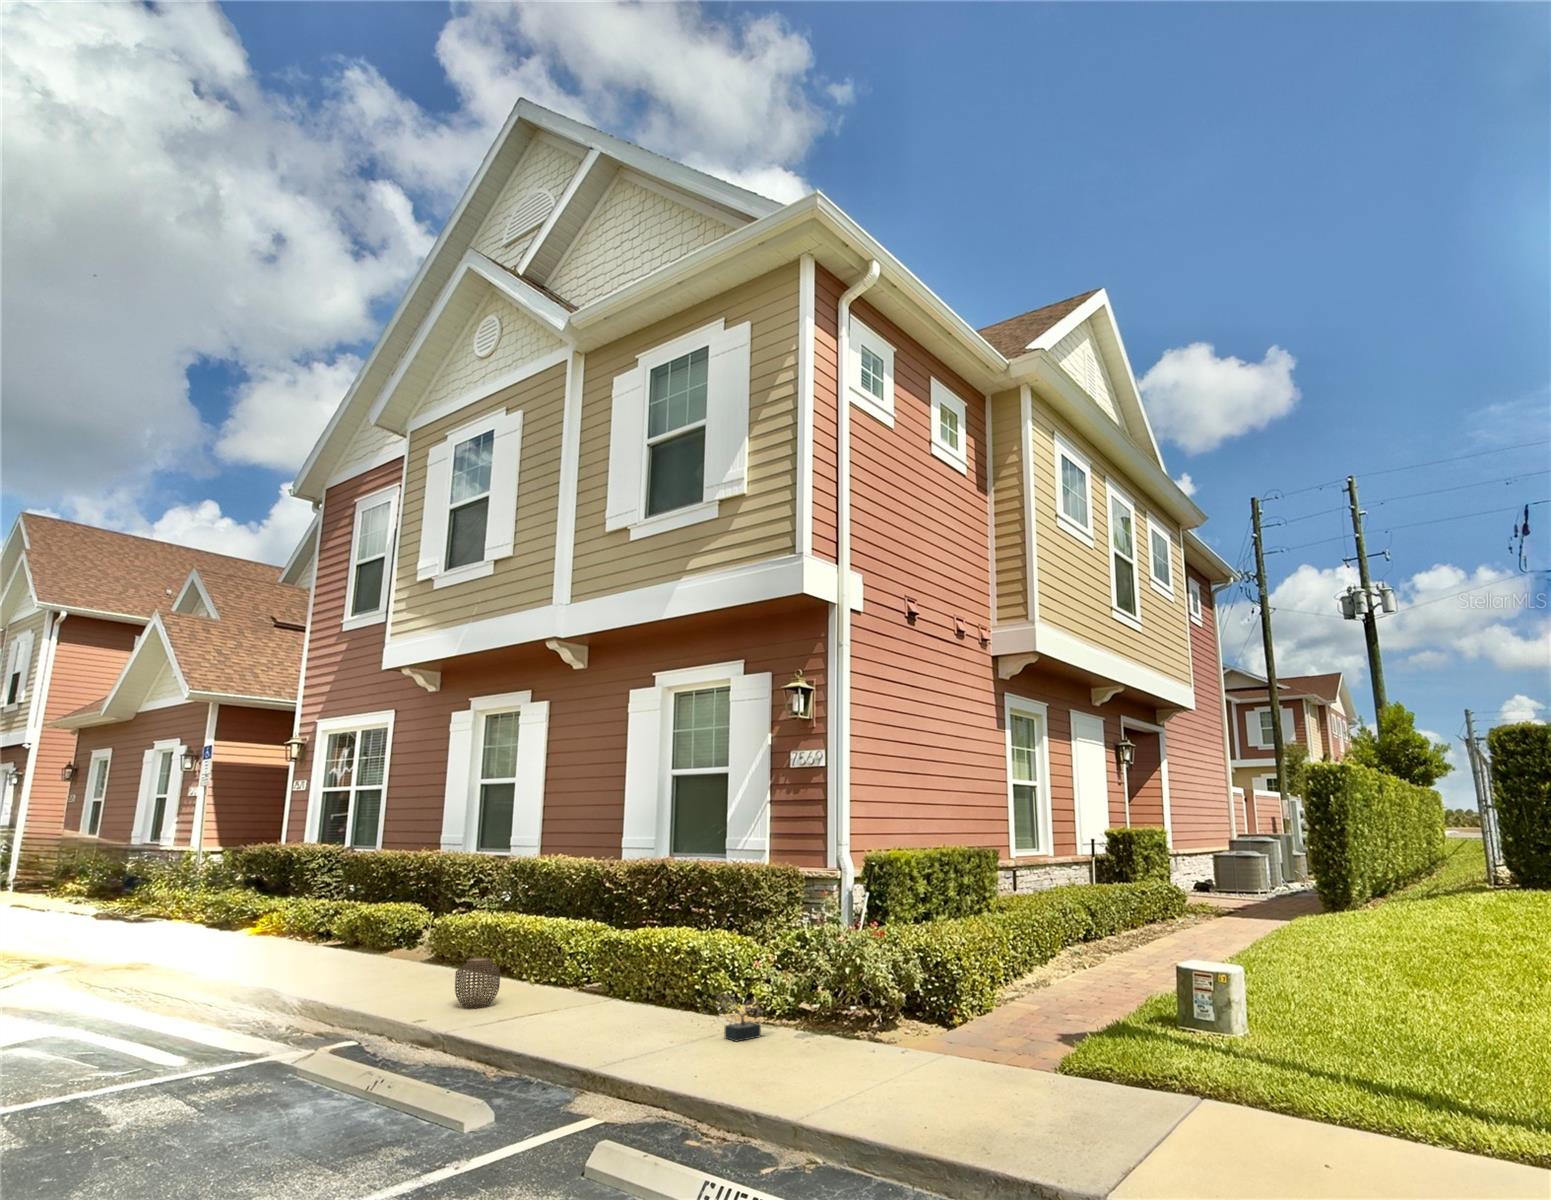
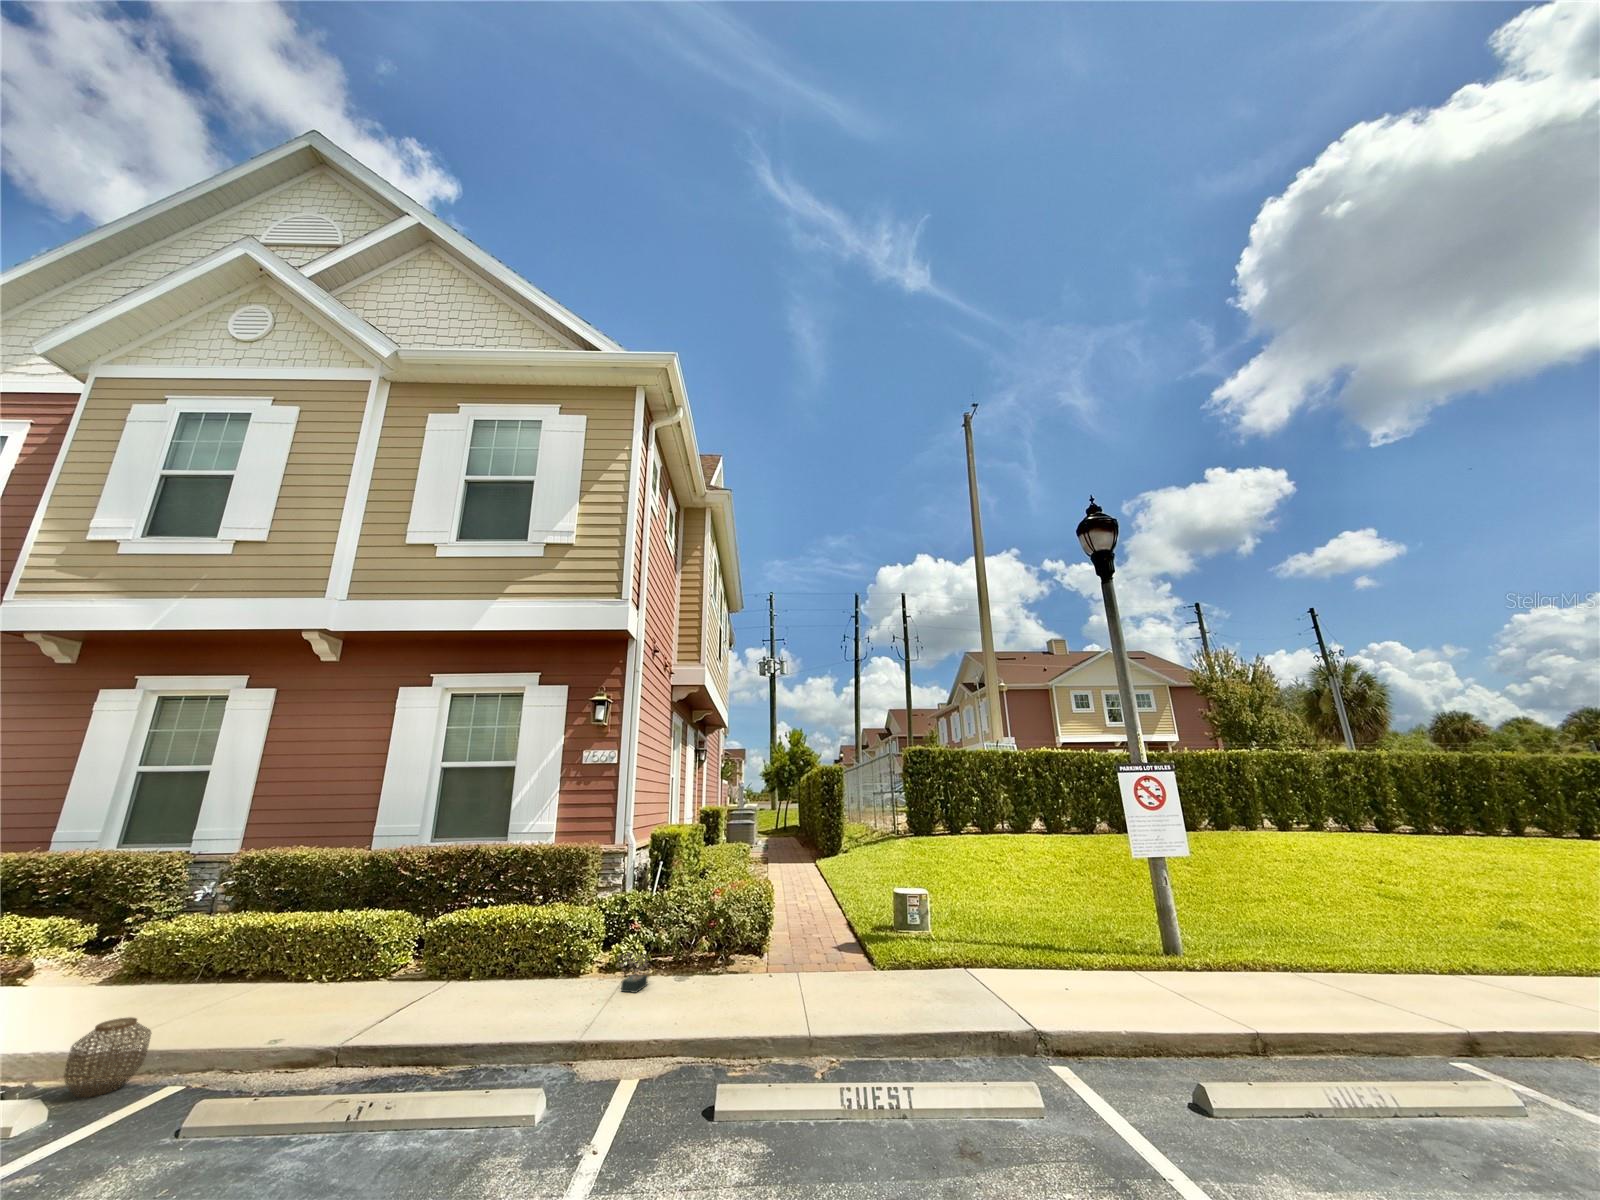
woven basket: present [455,957,500,1008] -> present [64,1017,152,1097]

